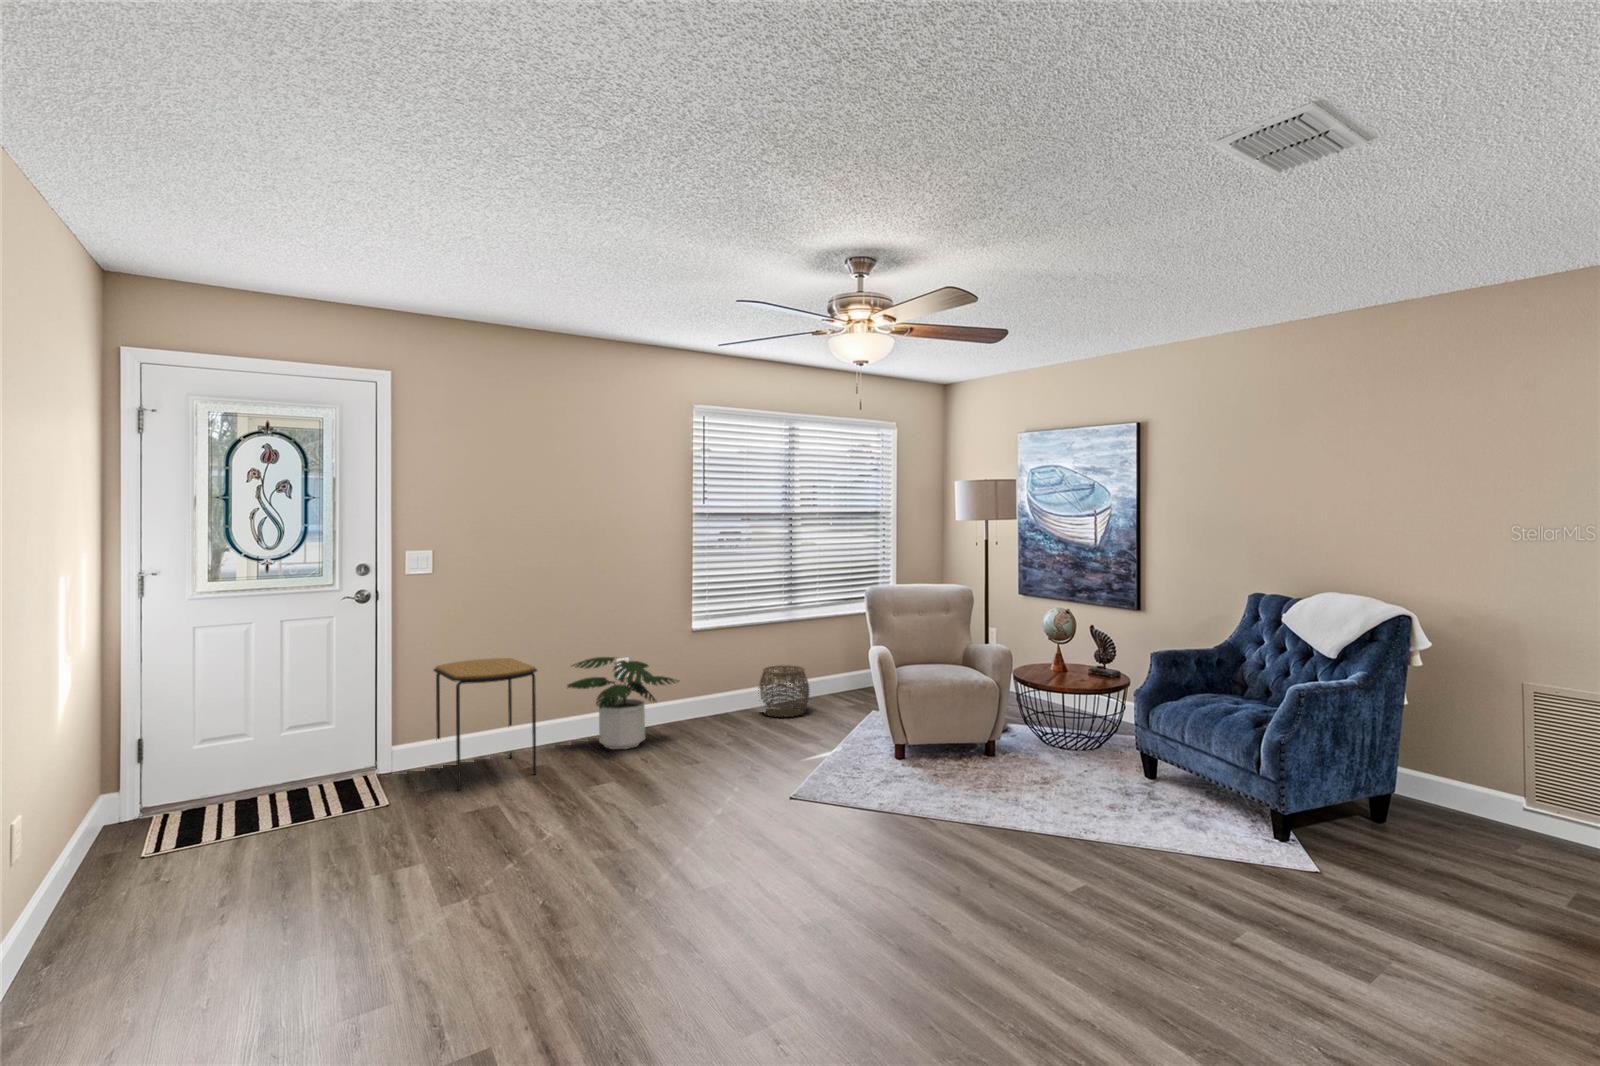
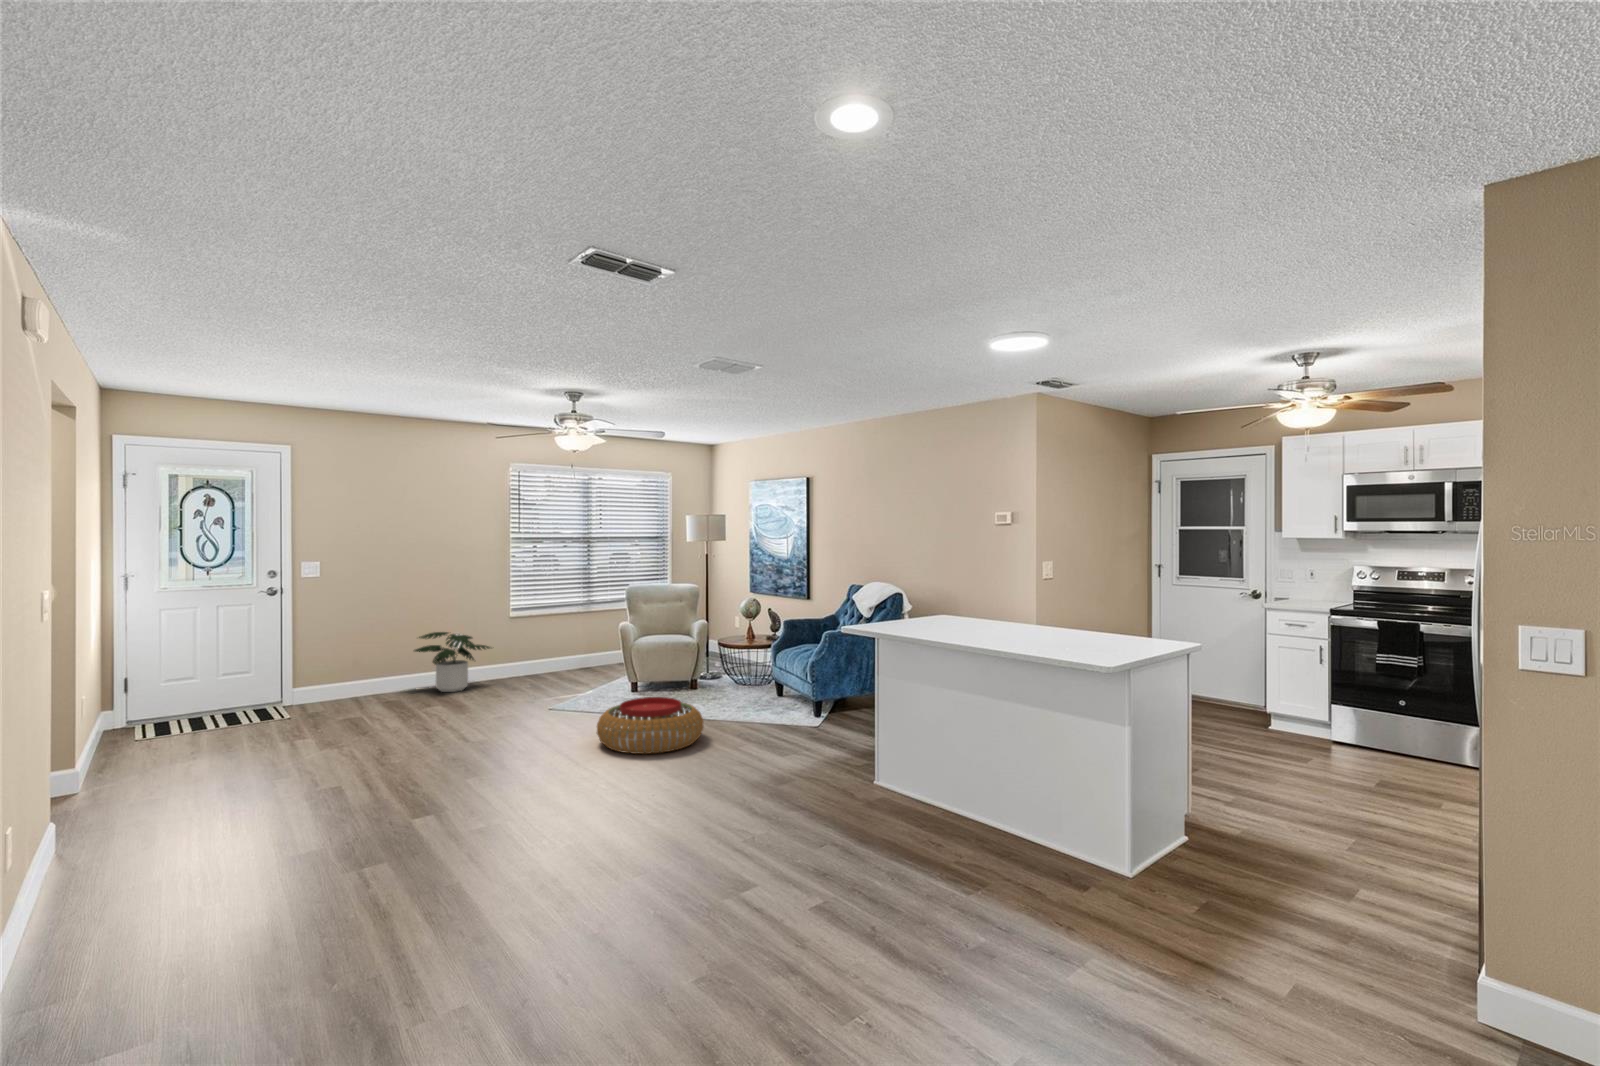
side table: present [434,658,537,790] -> none [319,632,390,712]
woven basket: present [759,665,809,717] -> none [557,639,594,674]
pouf: none [940,793,1156,929] -> present [597,697,704,754]

